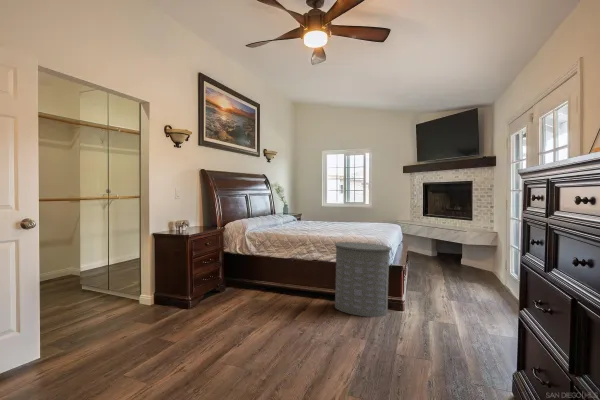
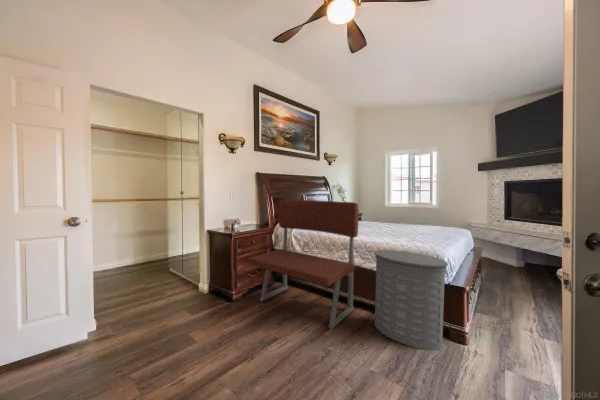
bench: none [210,199,318,315] -> present [248,200,359,329]

